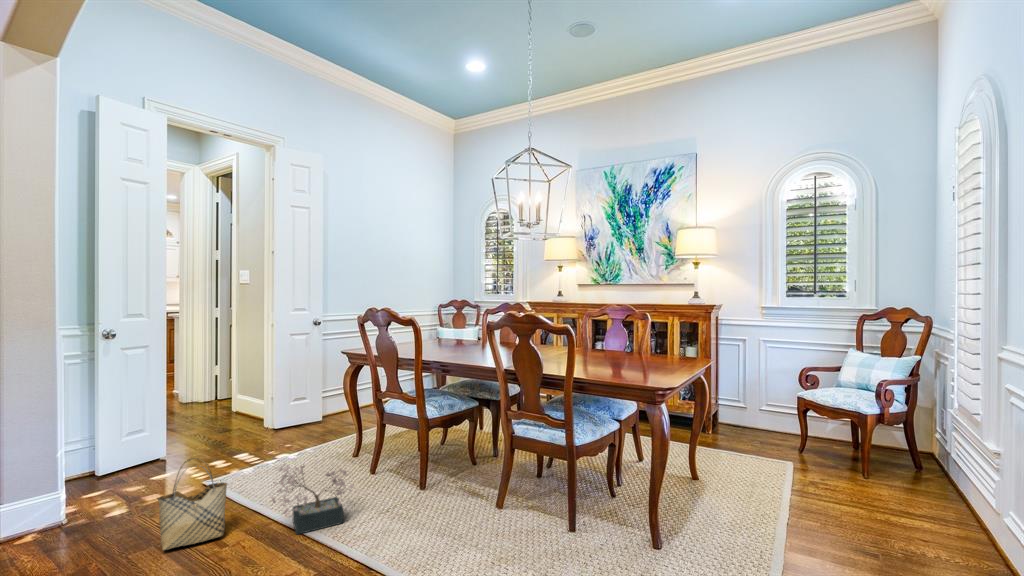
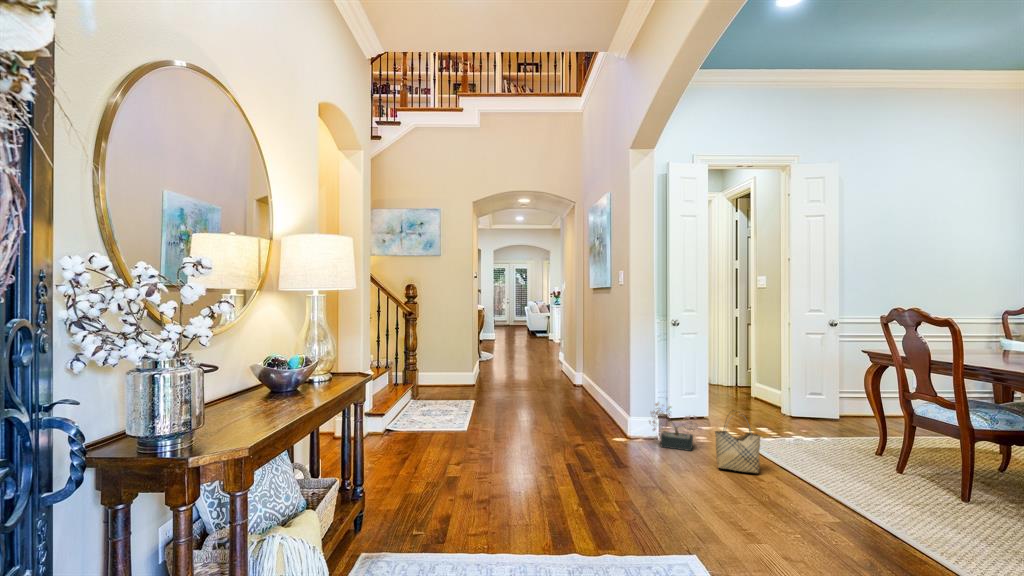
decorative plant: present [272,464,353,535] -> present [650,403,701,451]

